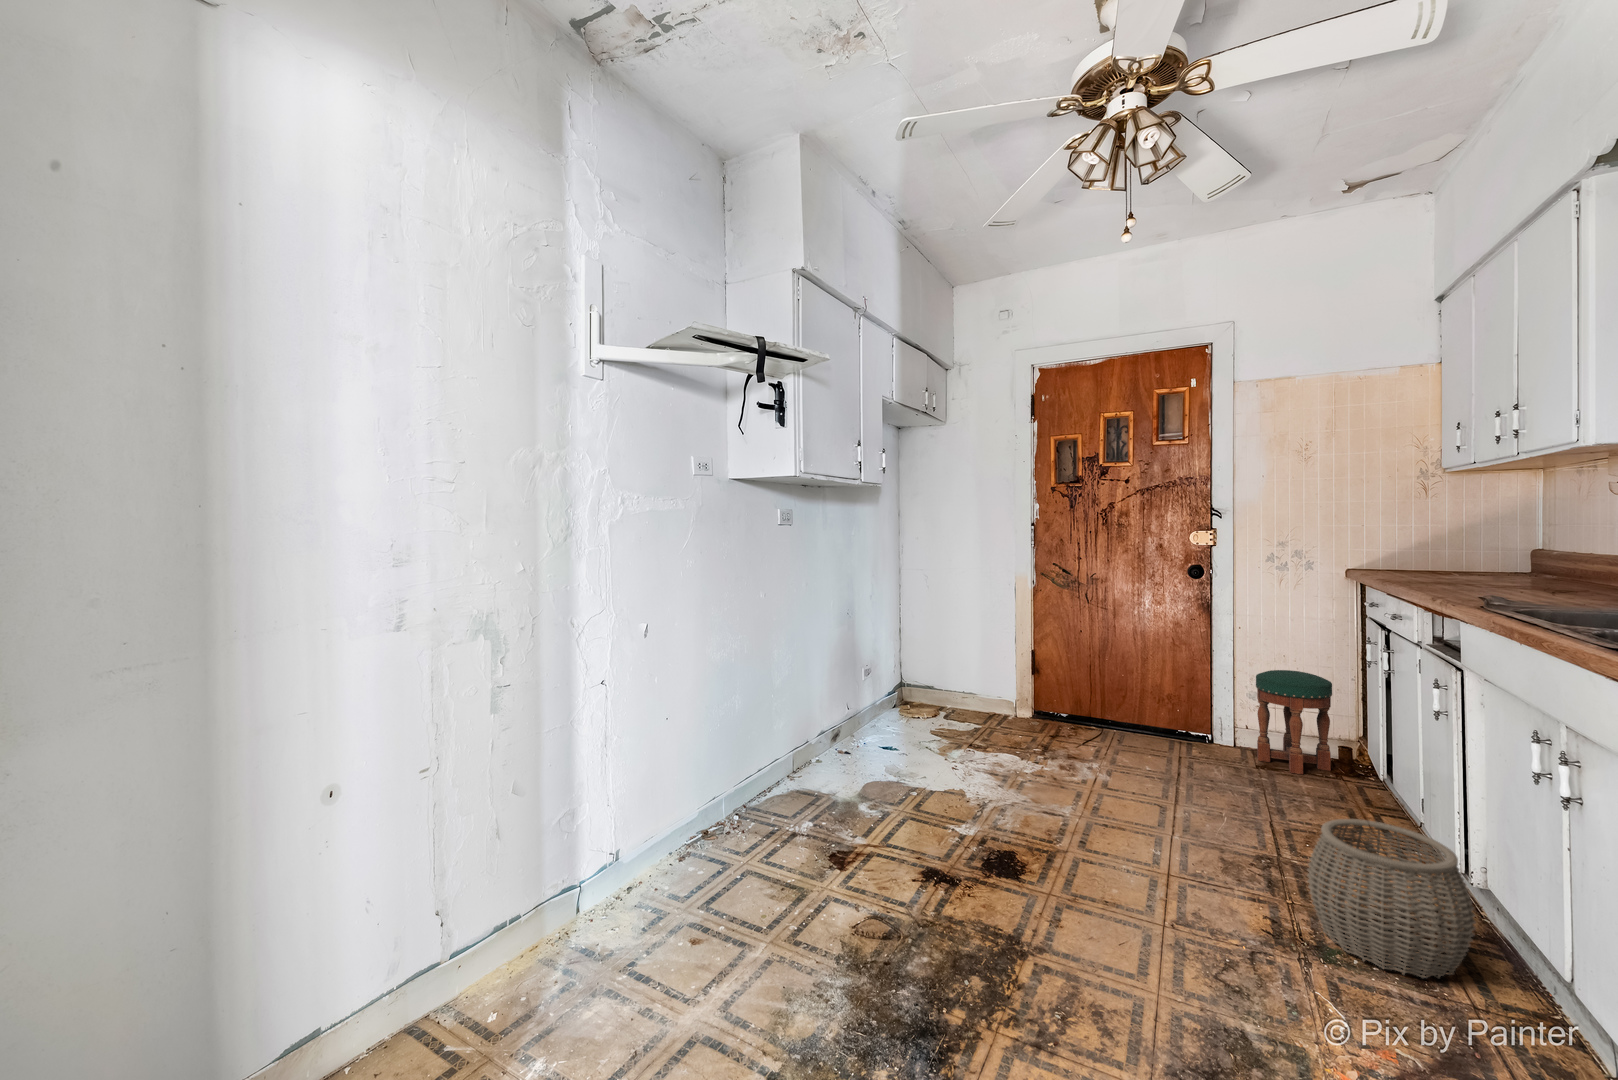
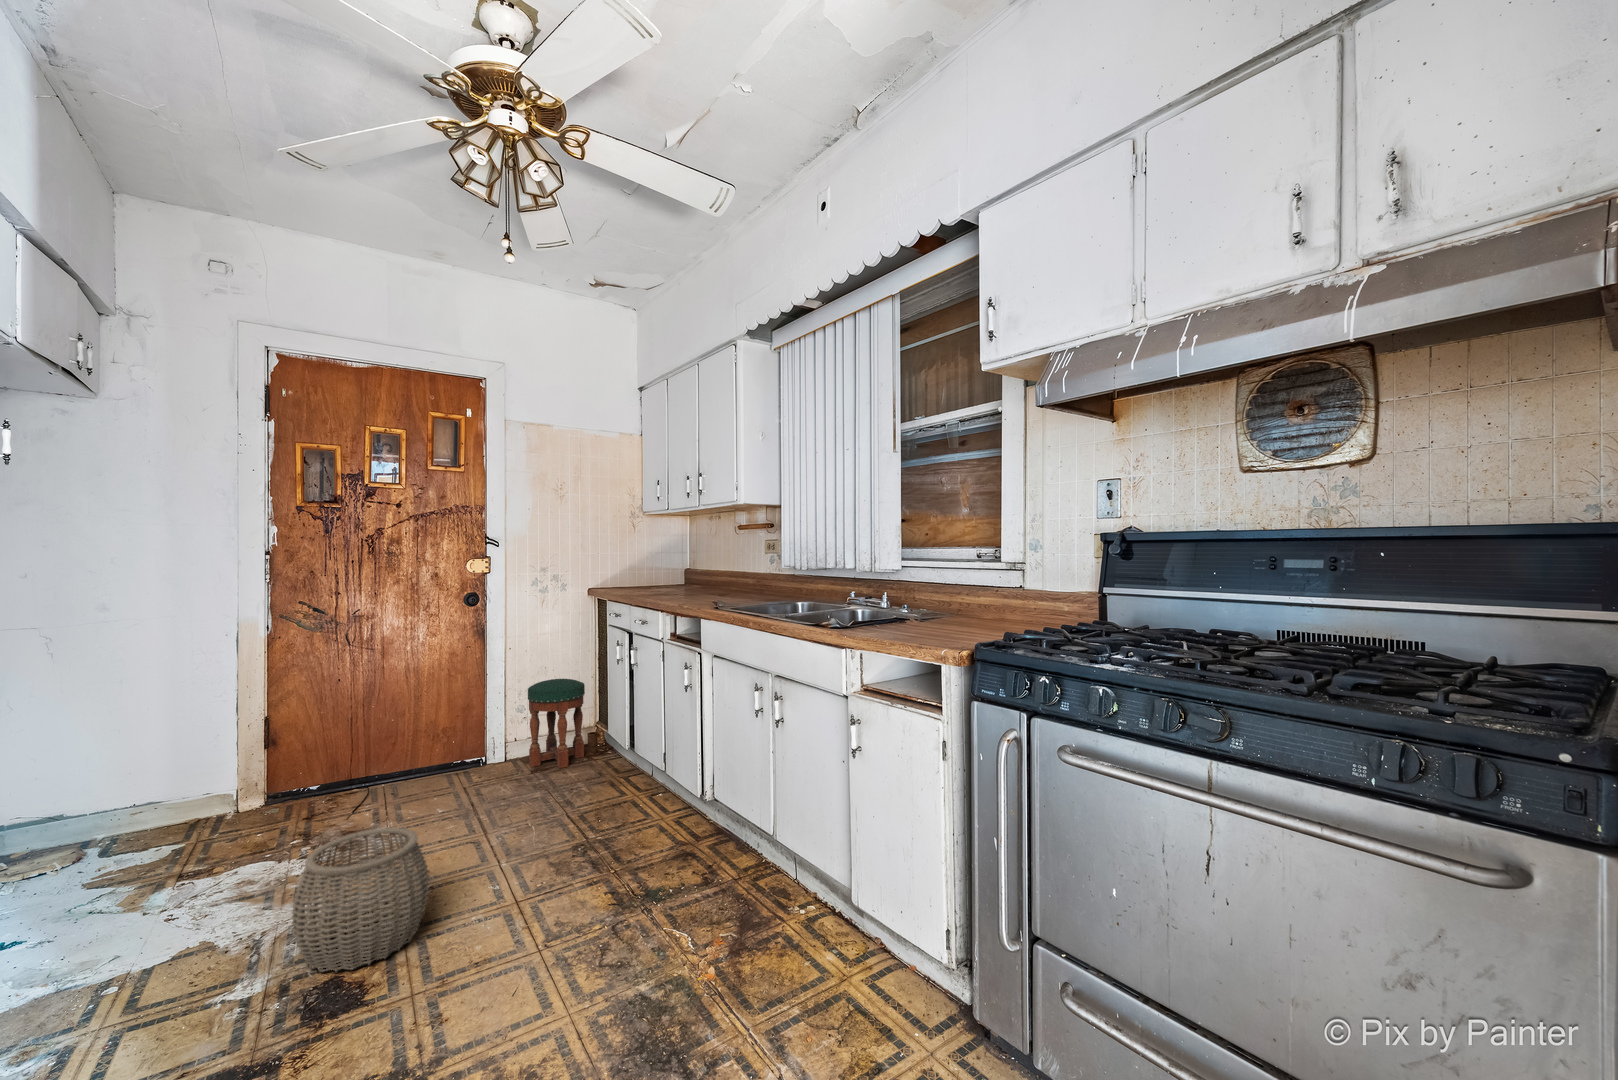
woven basket: present [1307,819,1476,978] -> present [291,827,429,972]

